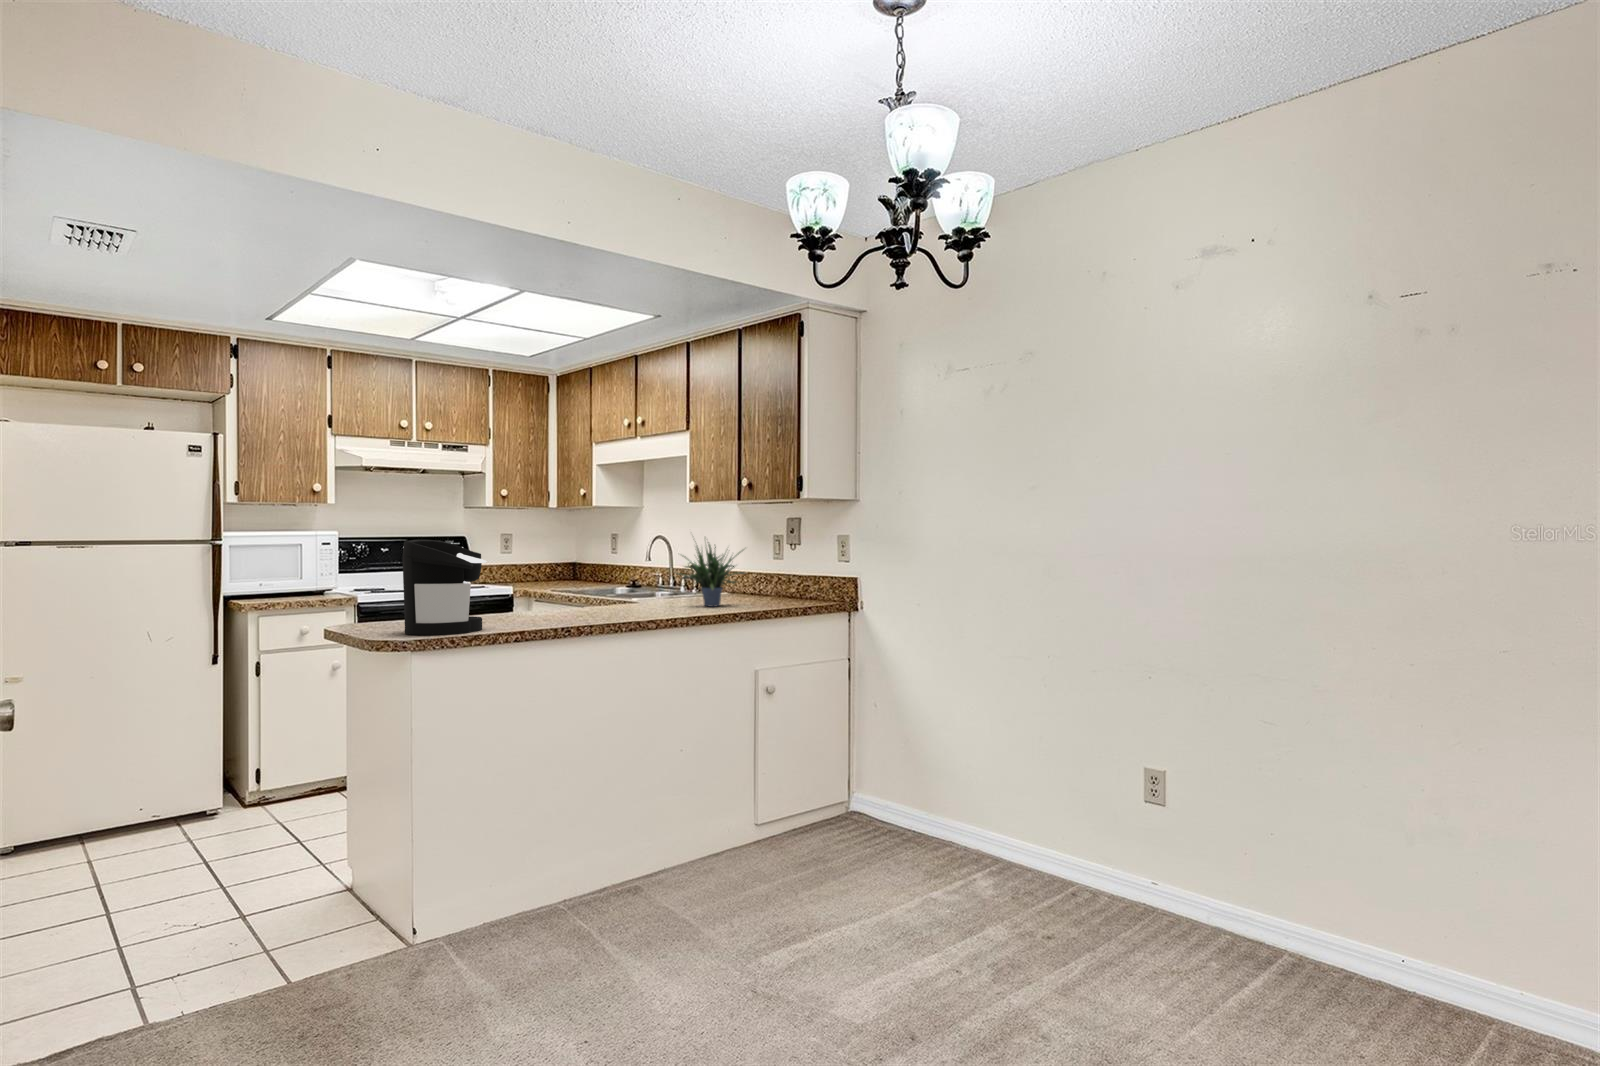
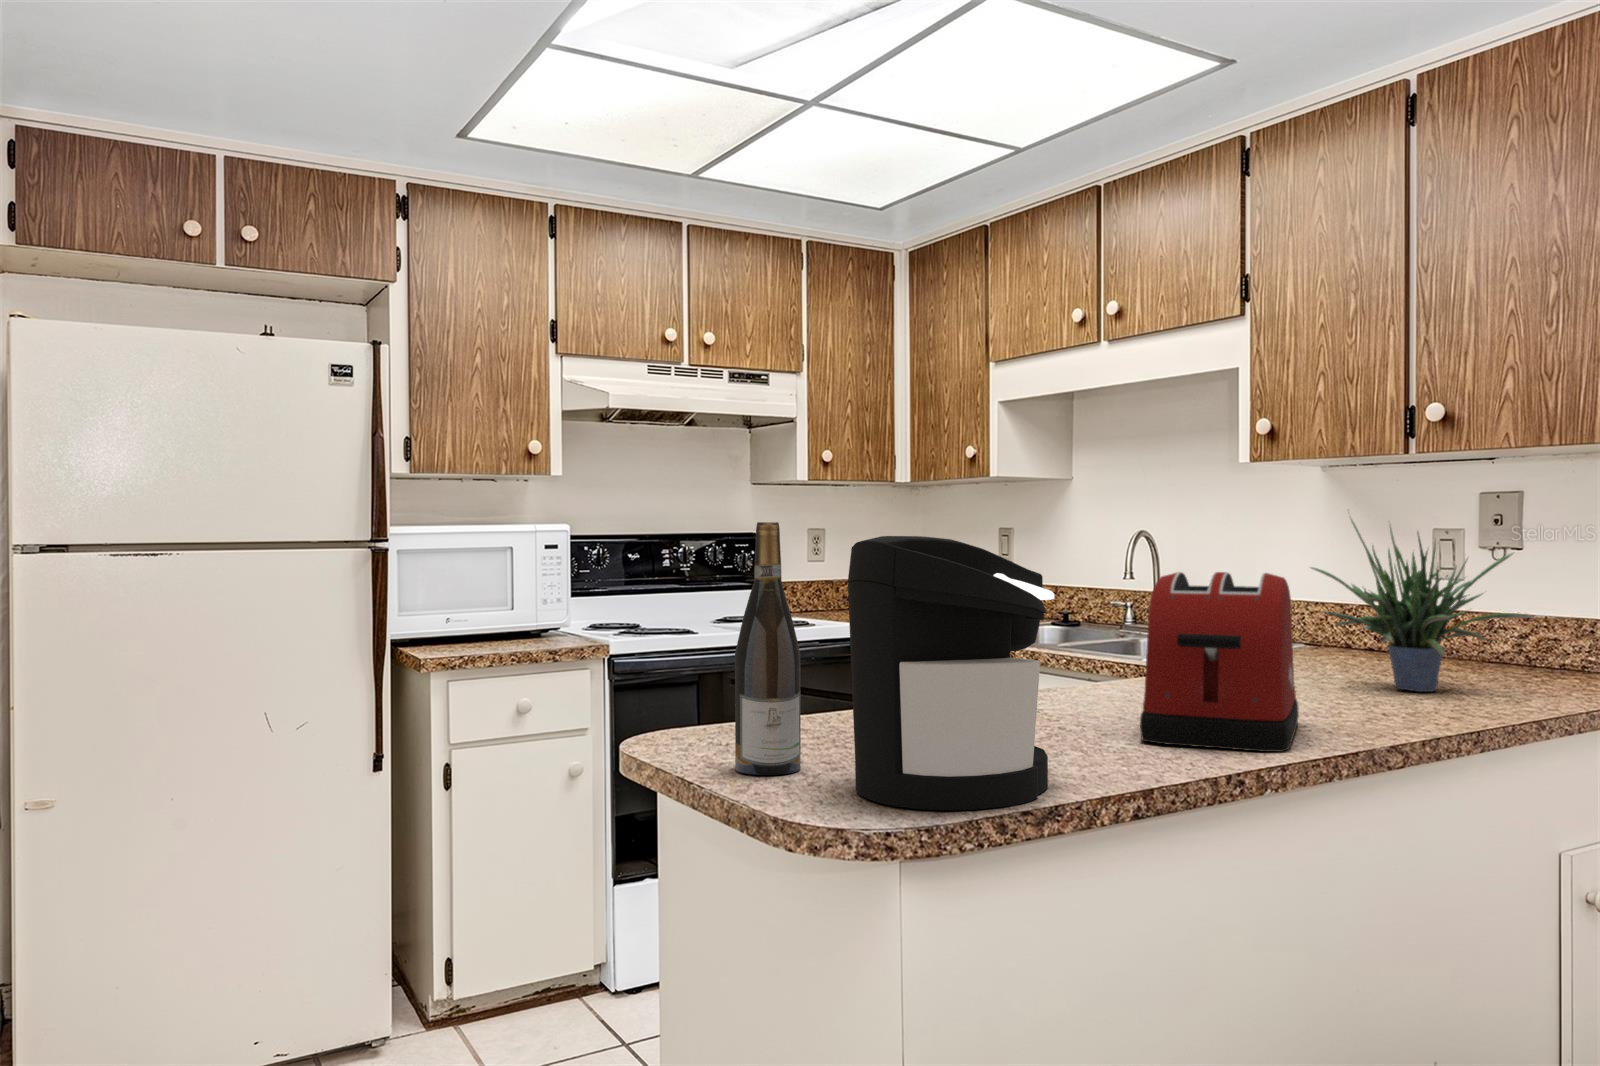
wine bottle: none [367,534,394,631] -> present [735,522,801,775]
toaster: none [547,554,627,622] -> present [1140,572,1299,752]

